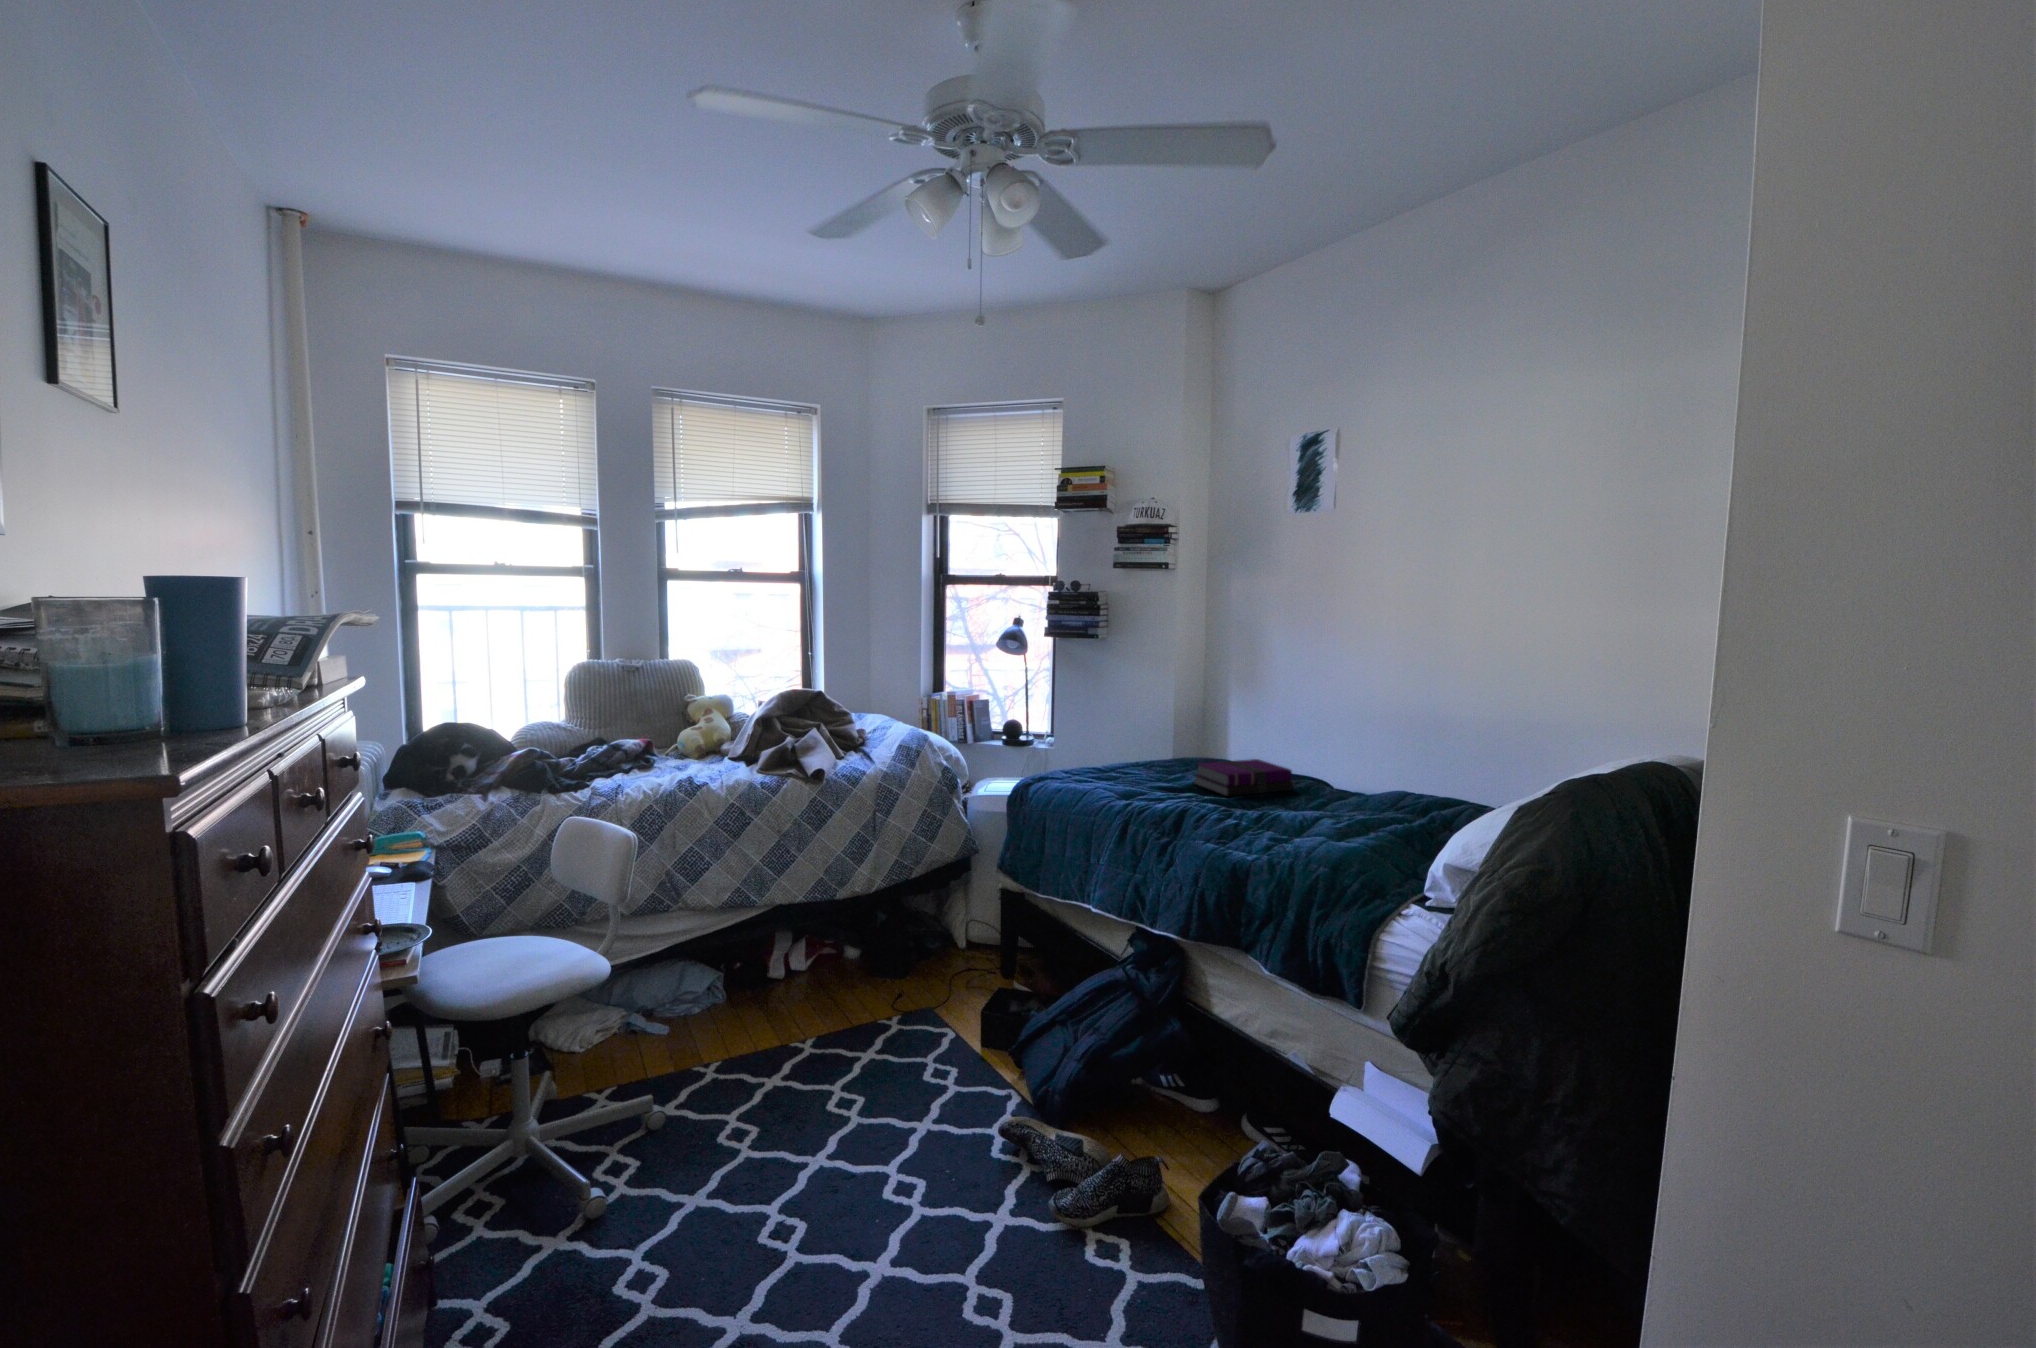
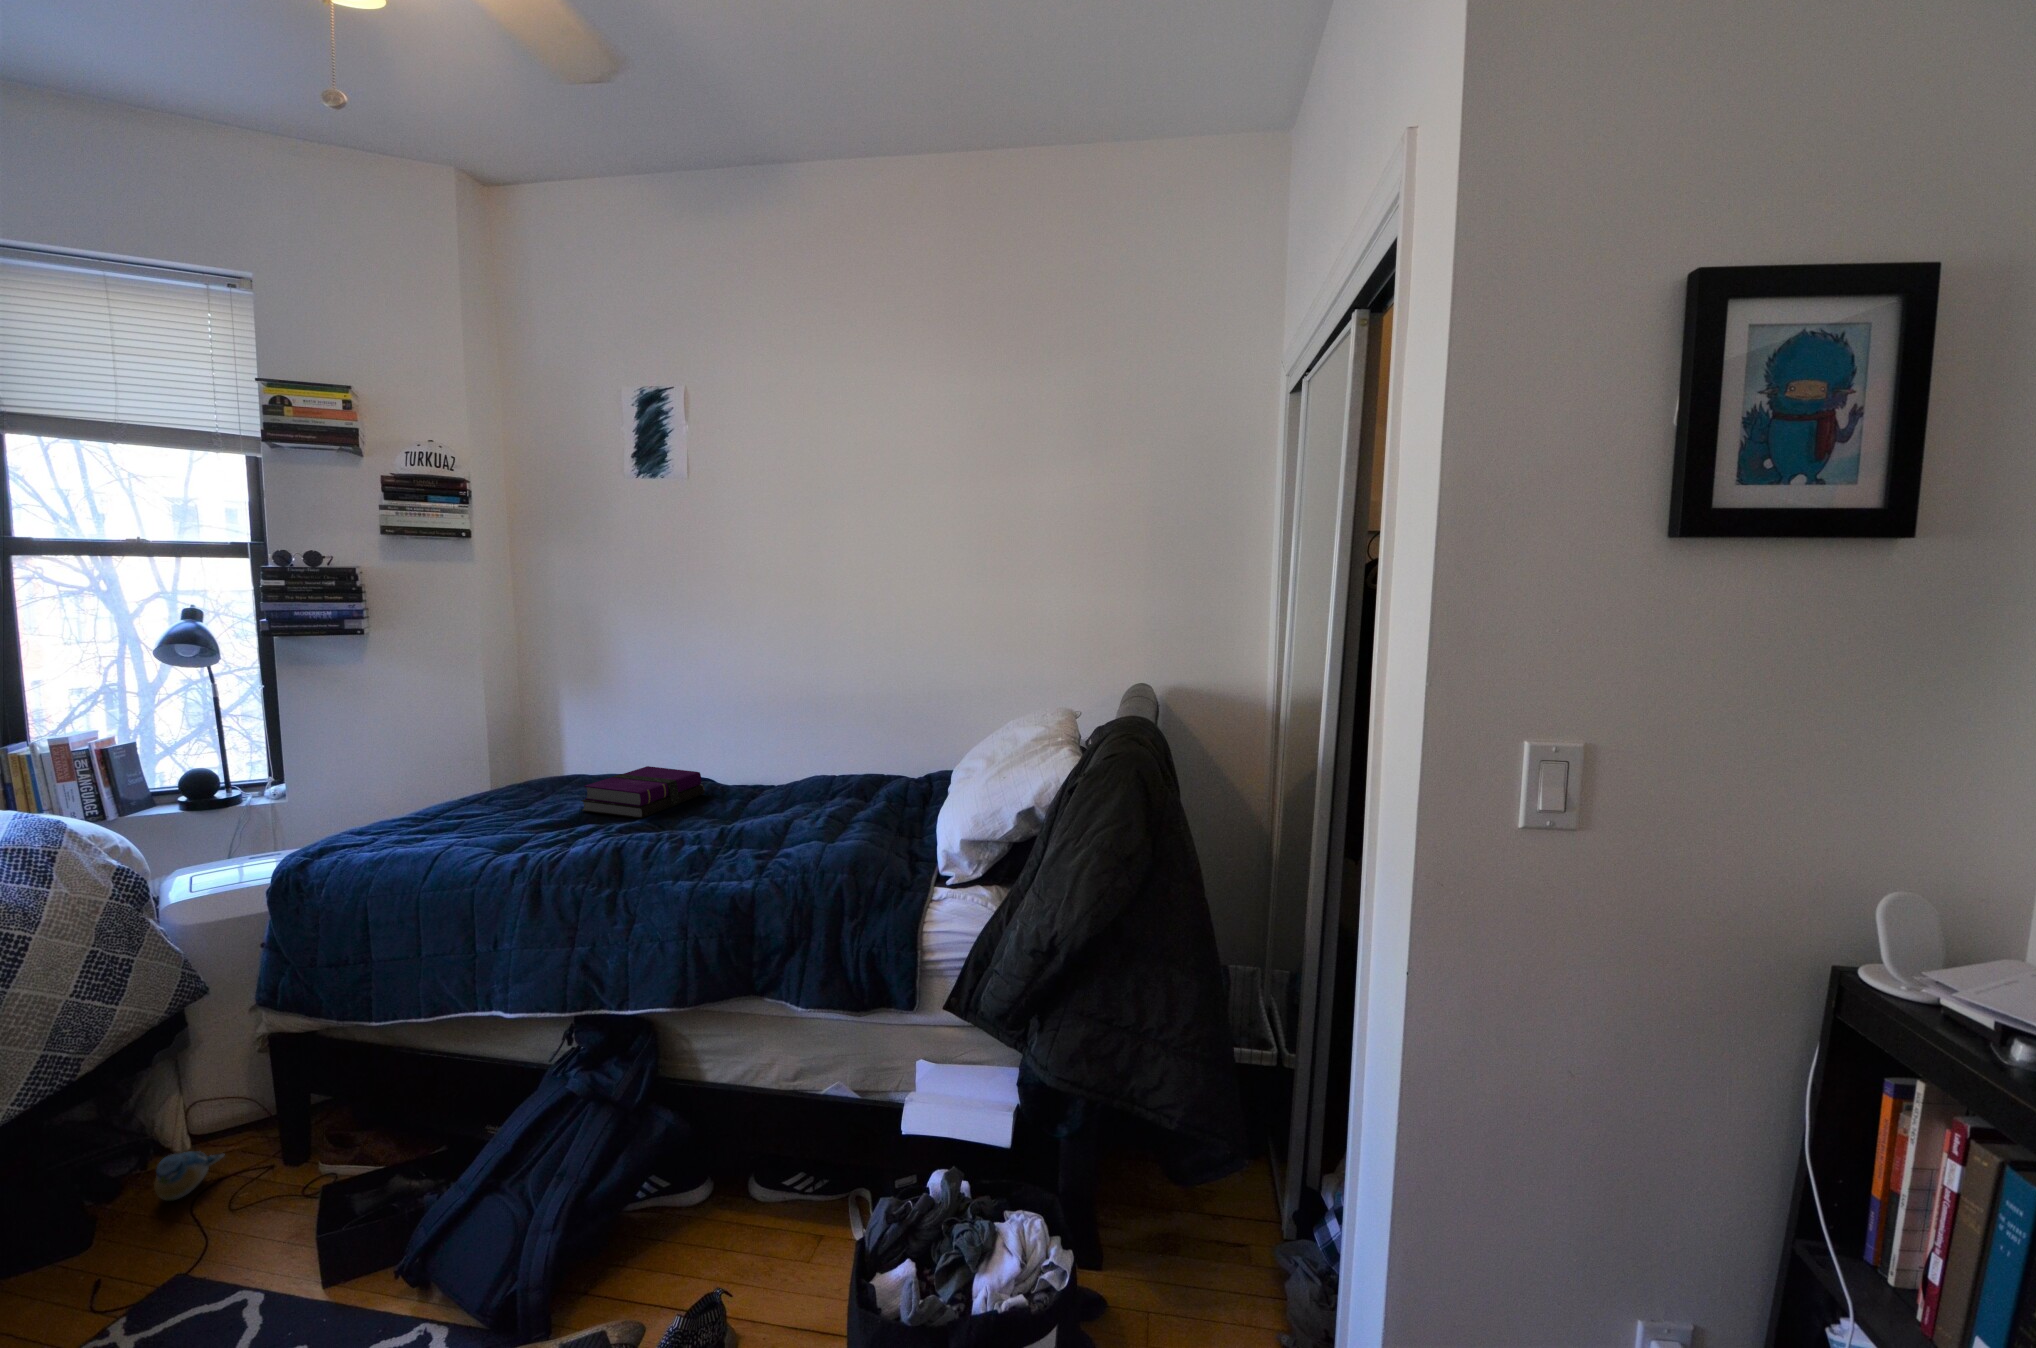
plush toy: none [933,940,968,969] -> present [154,1151,224,1201]

